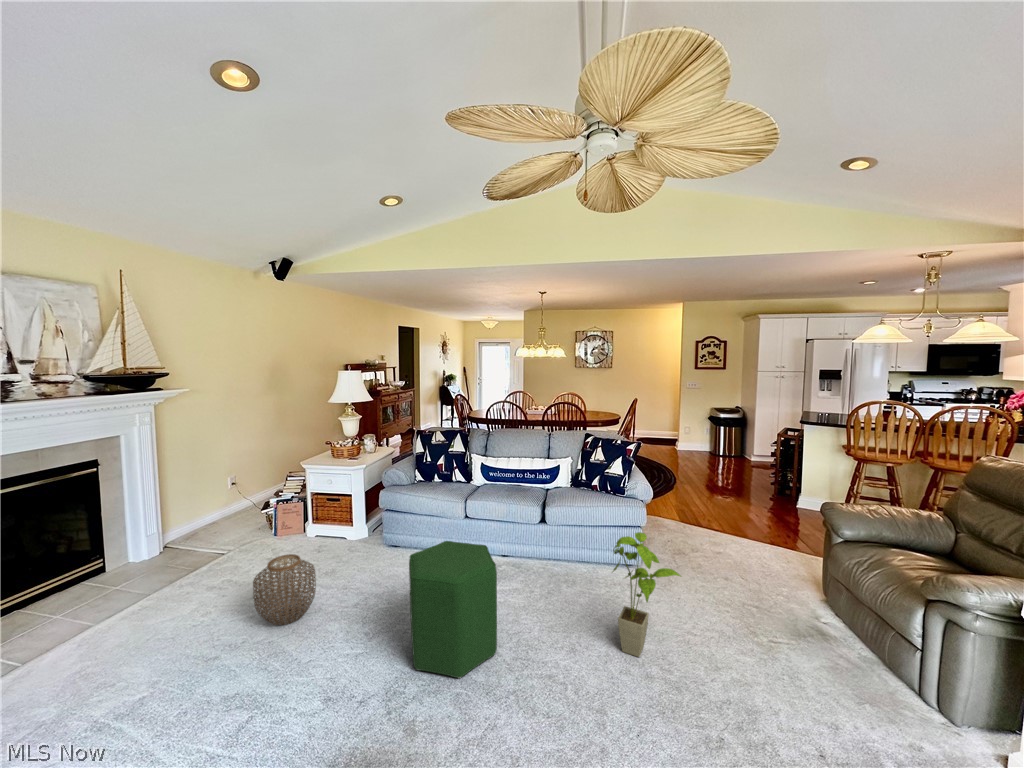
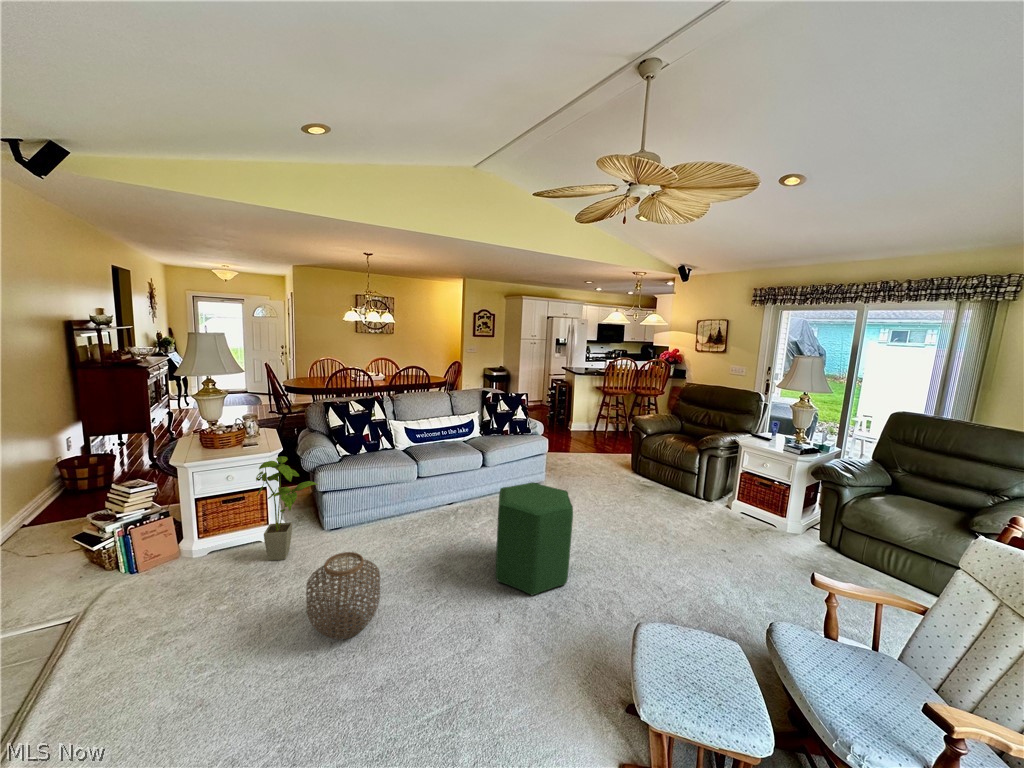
house plant: present [613,532,681,657] -> present [256,456,318,561]

